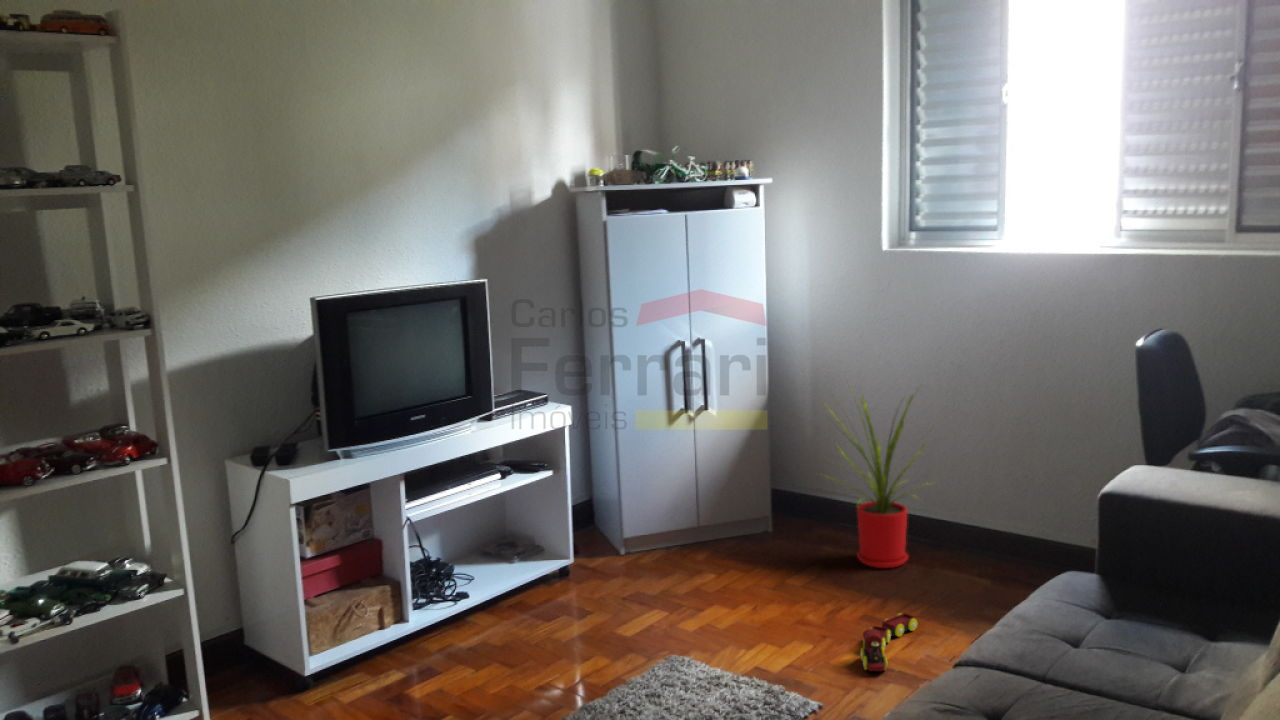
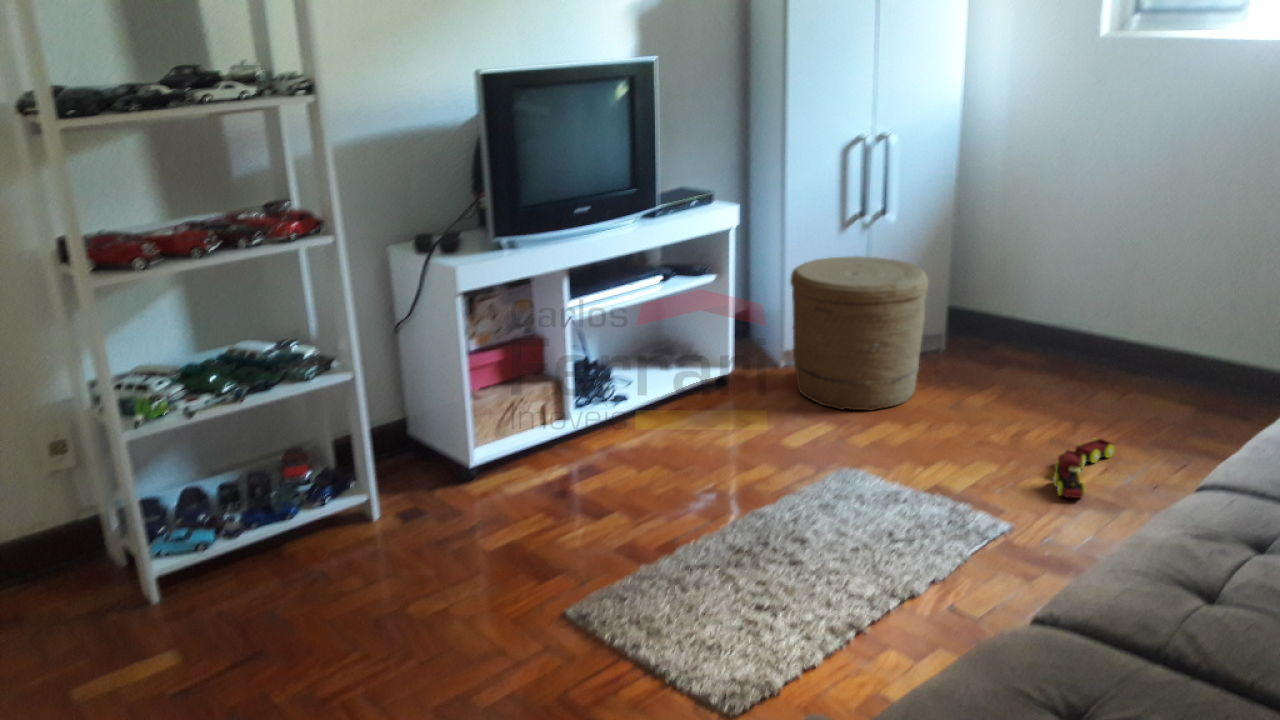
house plant: present [827,391,928,568] -> none [997,187,1169,391]
woven basket: none [621,450,747,598] -> present [790,256,928,411]

